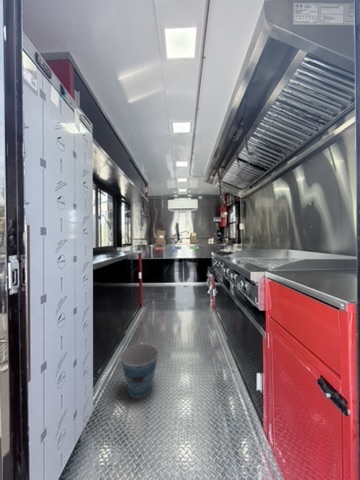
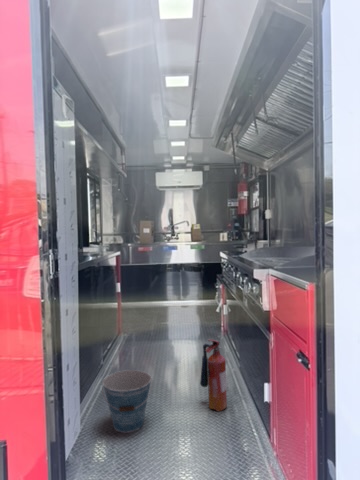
fire extinguisher: none [197,321,217,378] -> present [200,339,227,411]

